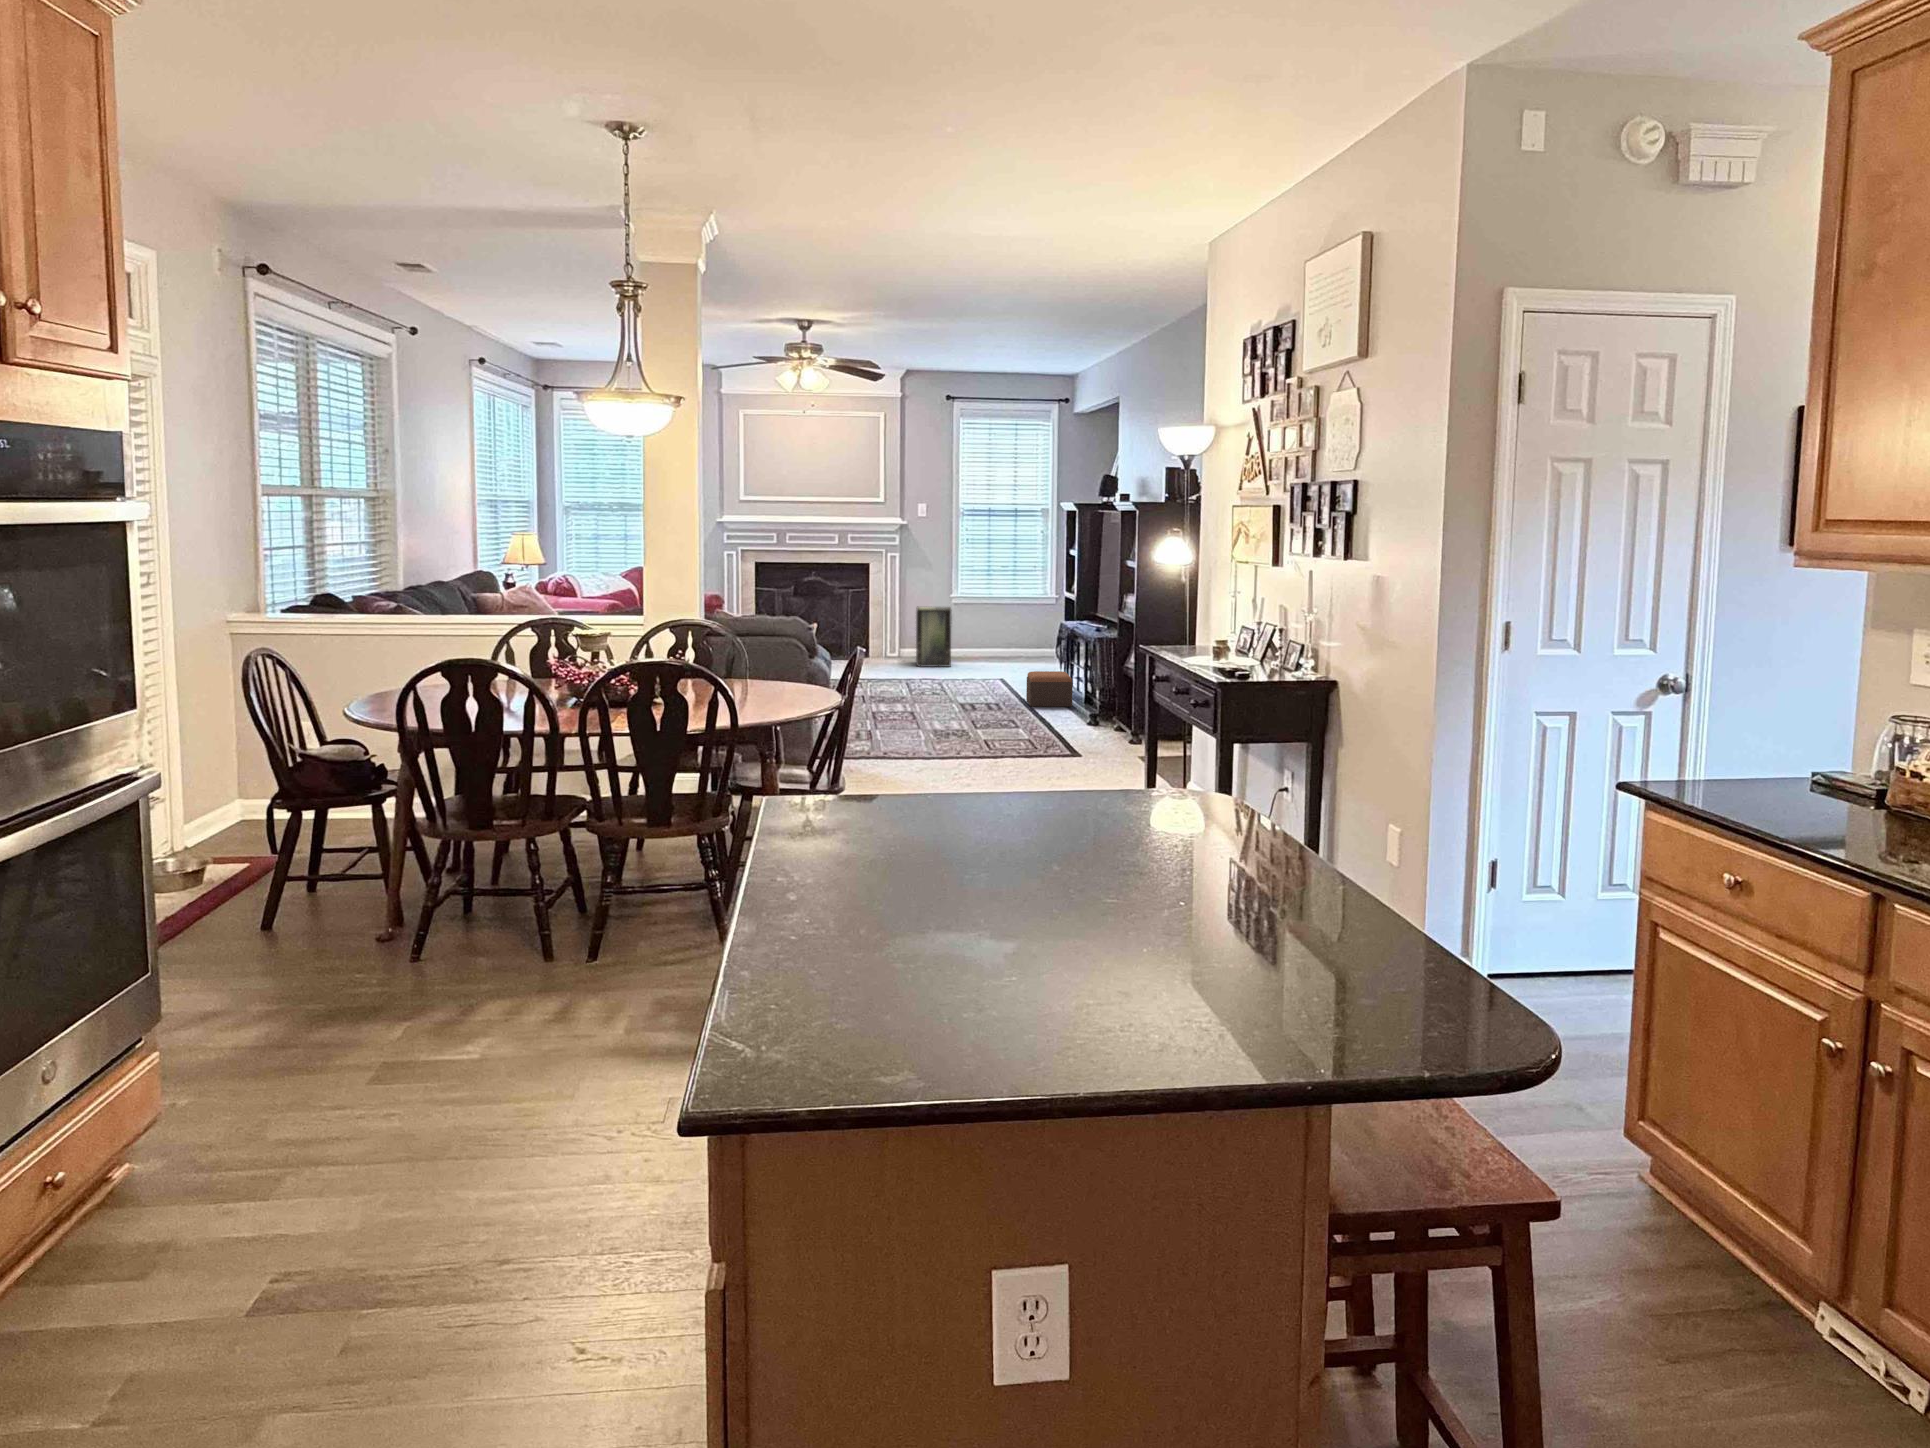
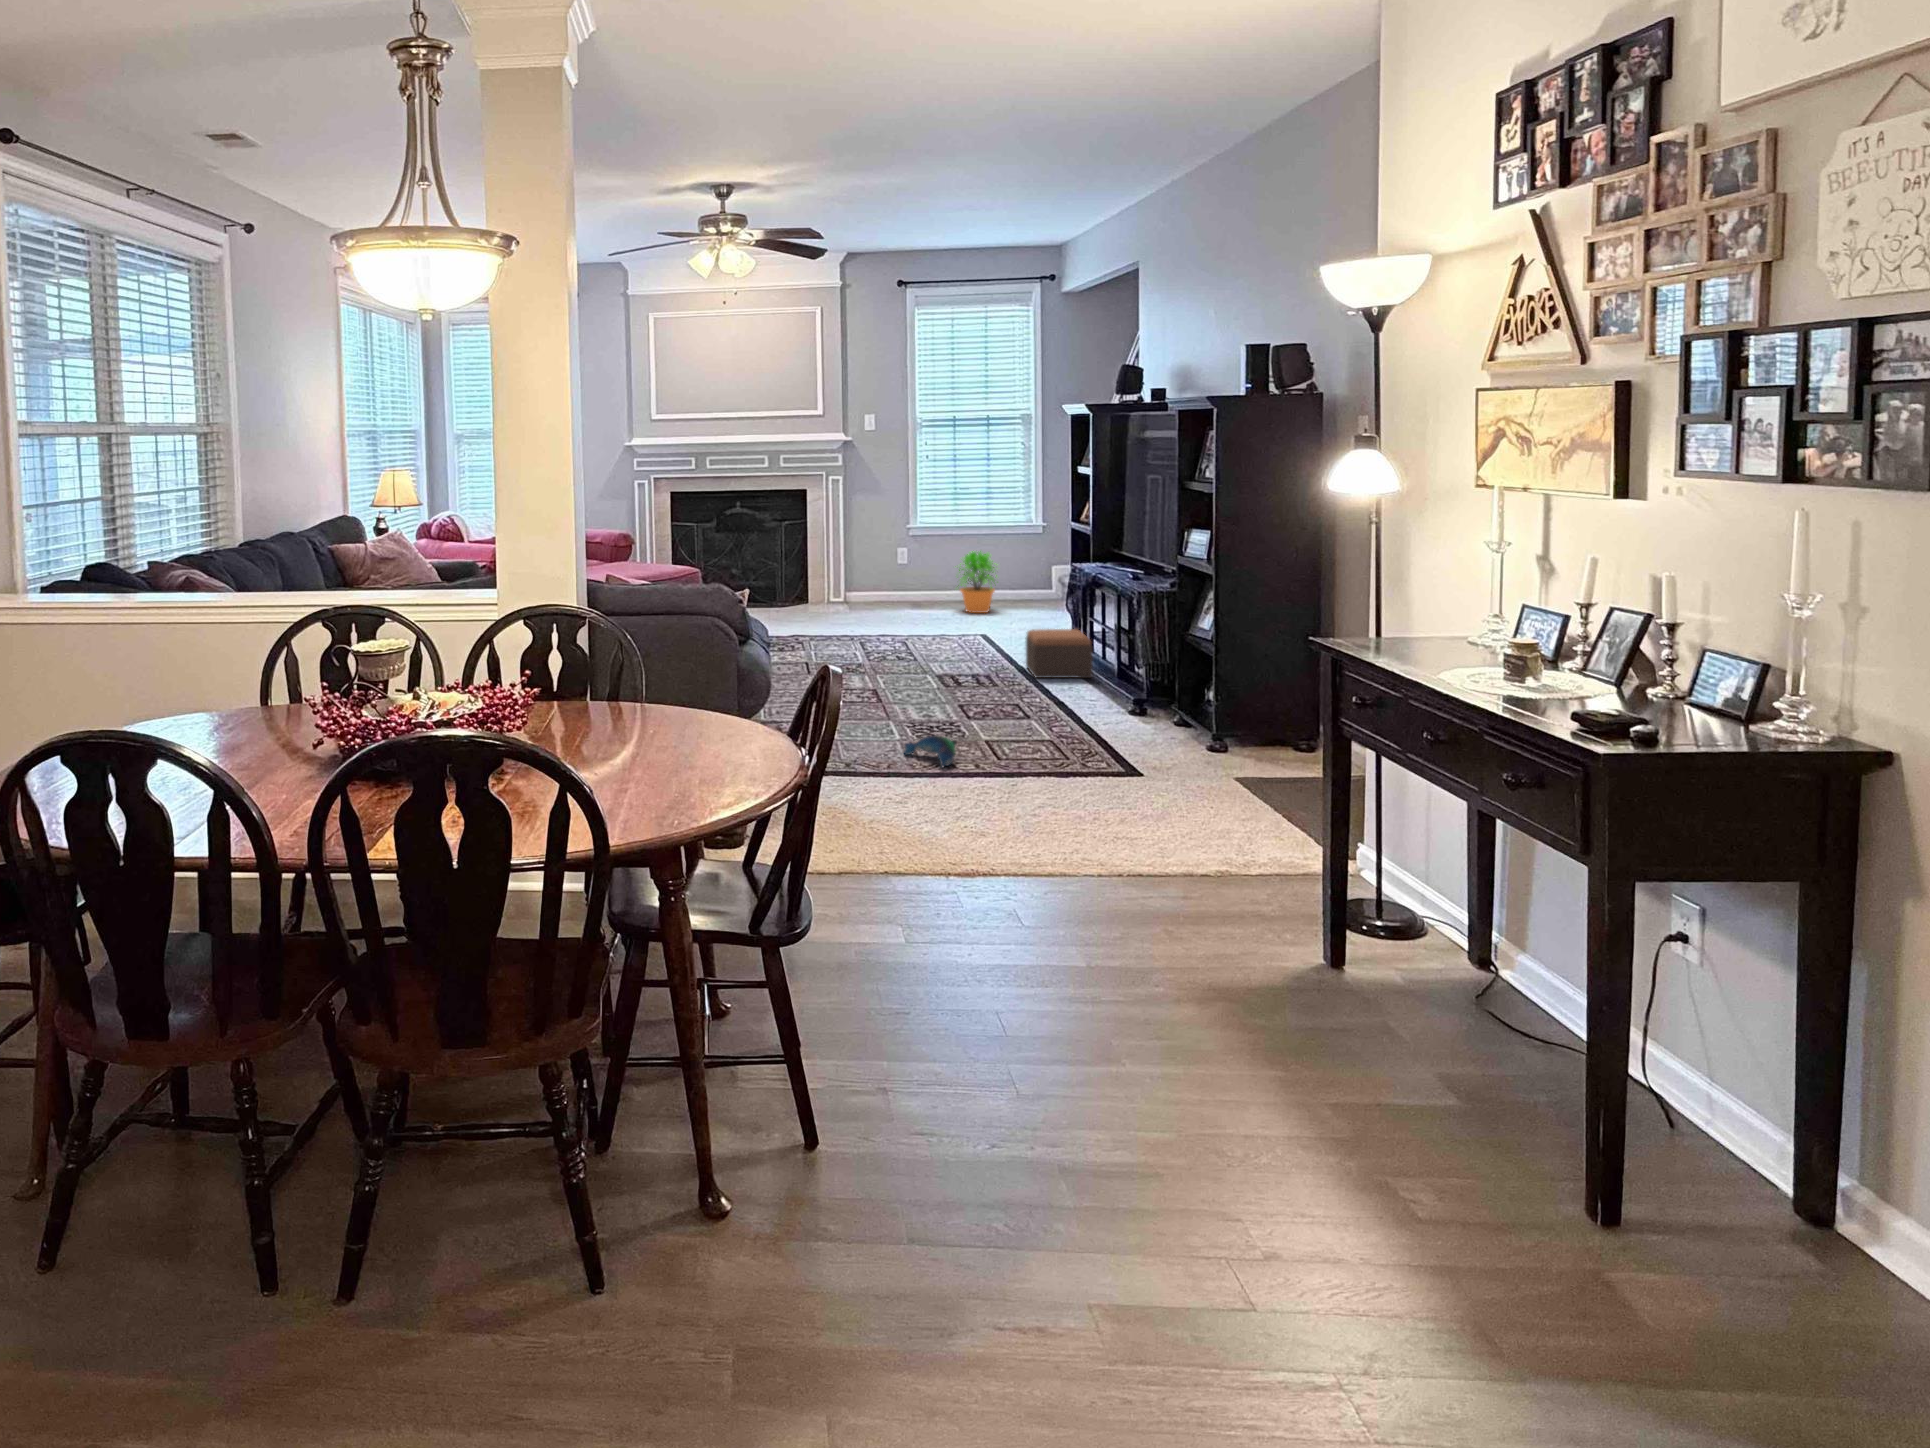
storage box: present [916,607,951,667] -> none [866,540,912,615]
potted plant: none [984,615,1022,666] -> present [957,551,997,613]
plush toy: none [921,735,959,756] -> present [904,735,957,767]

